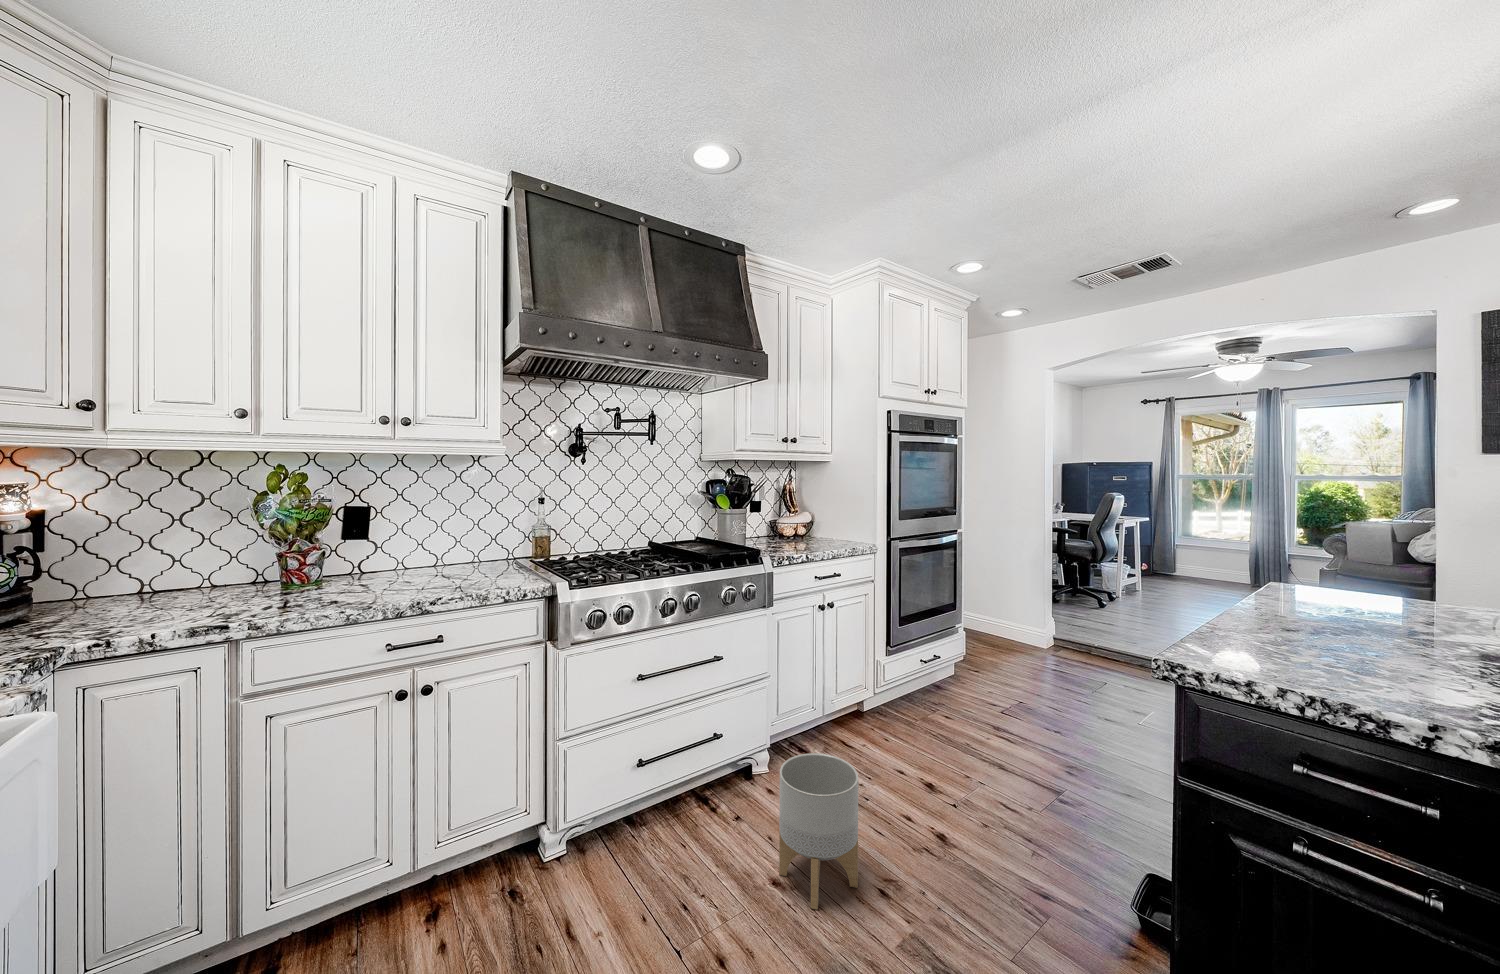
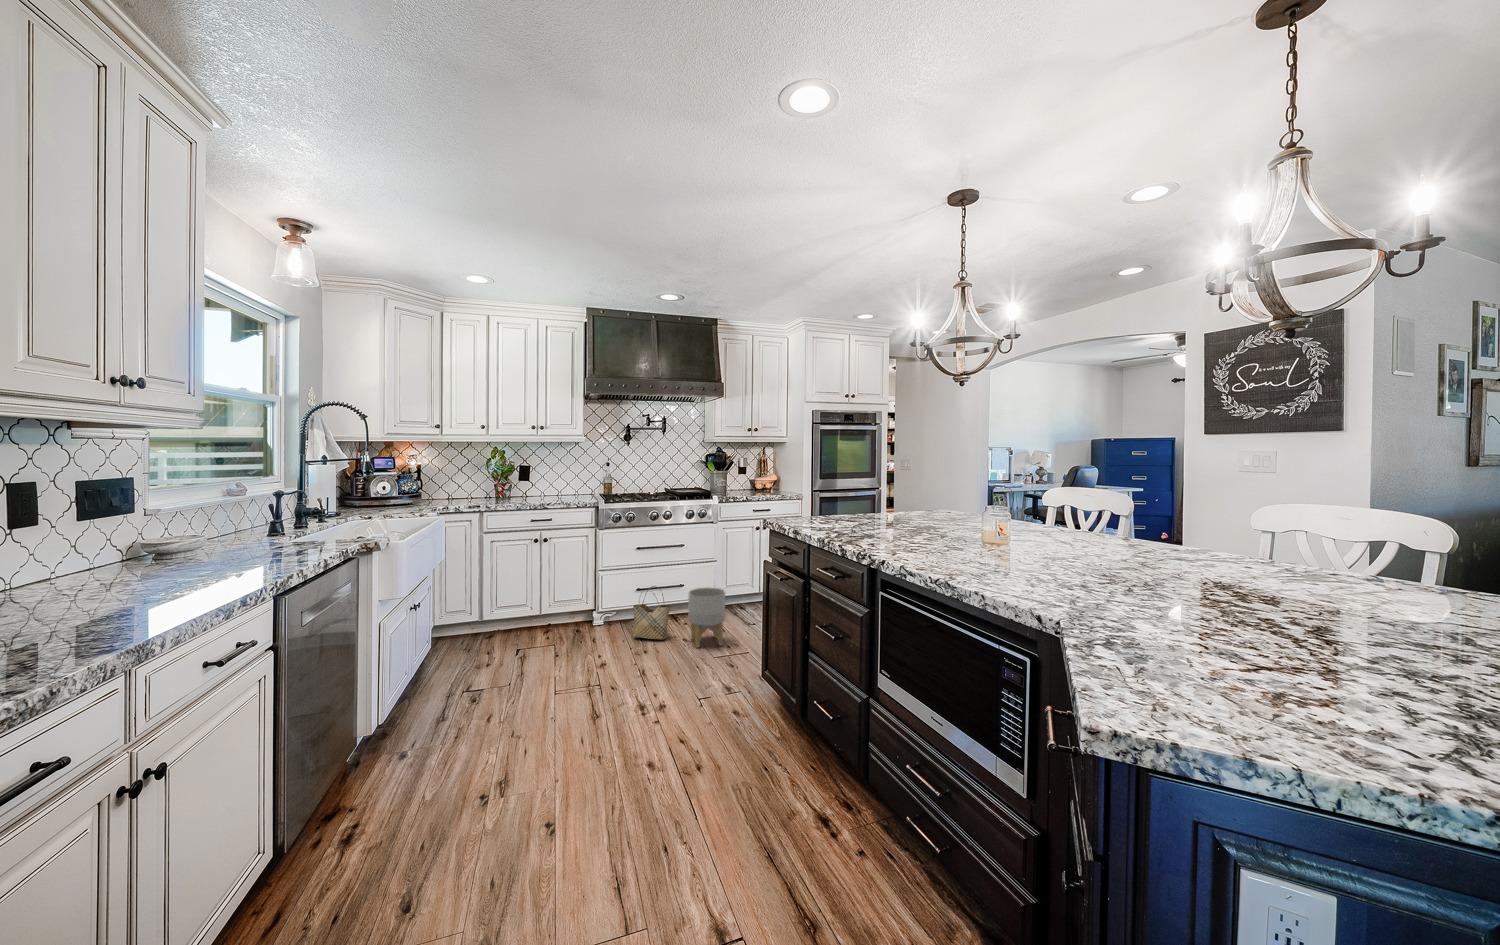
woven basket: none [651,765,733,897] -> present [633,586,670,639]

